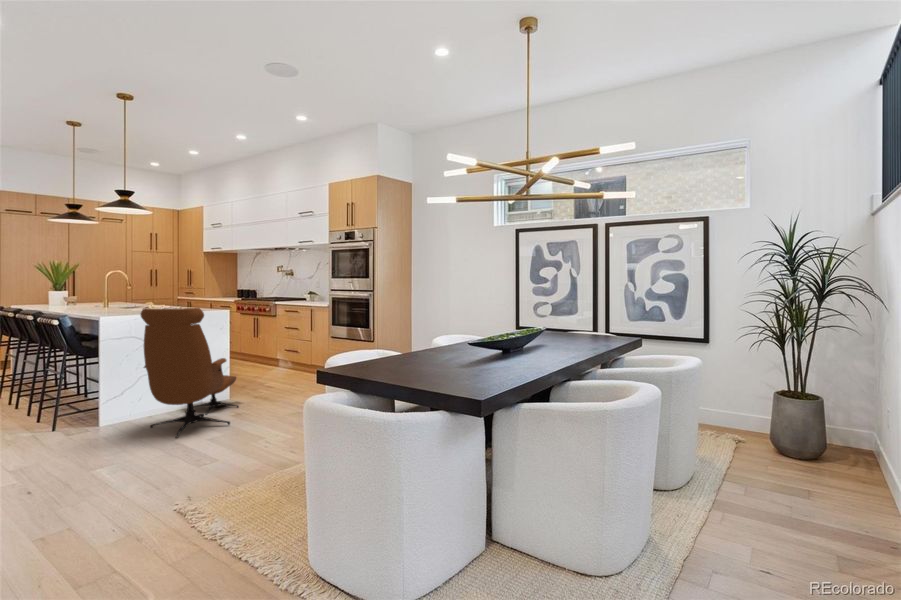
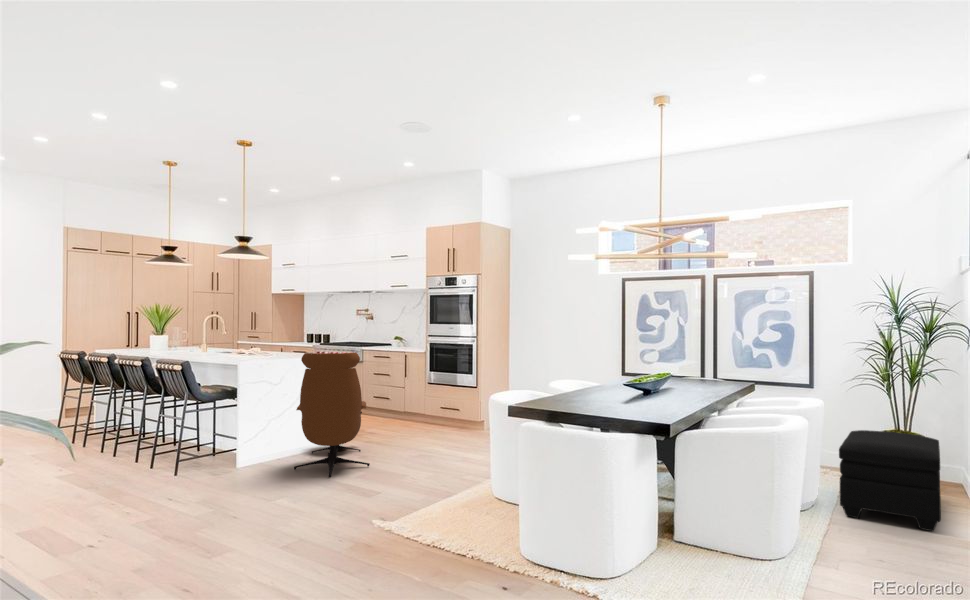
ottoman: none [700,392,827,514] -> present [839,430,941,531]

